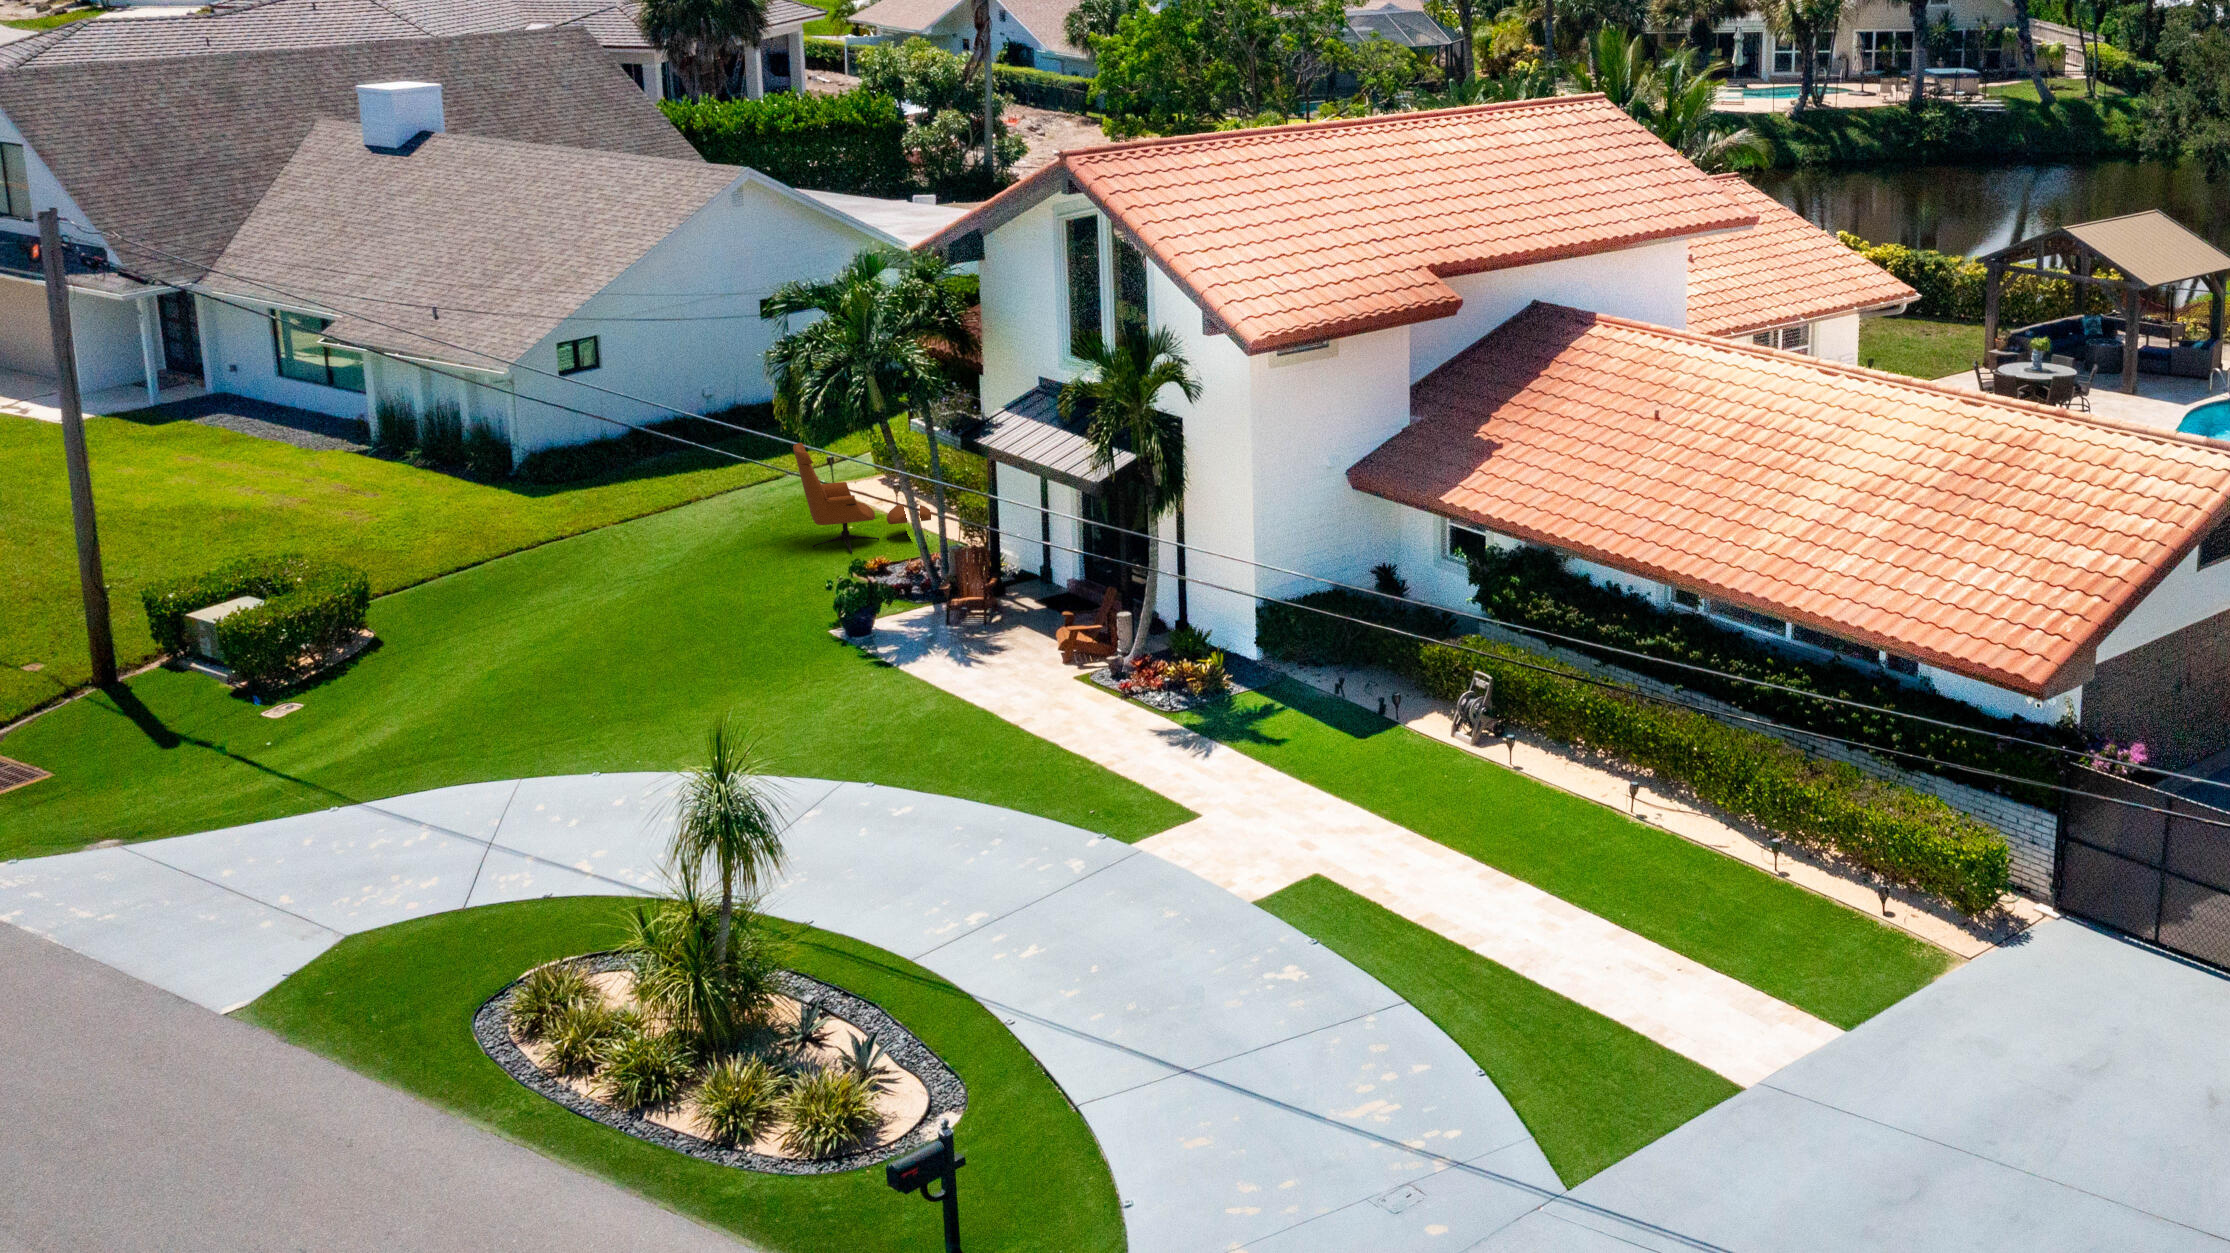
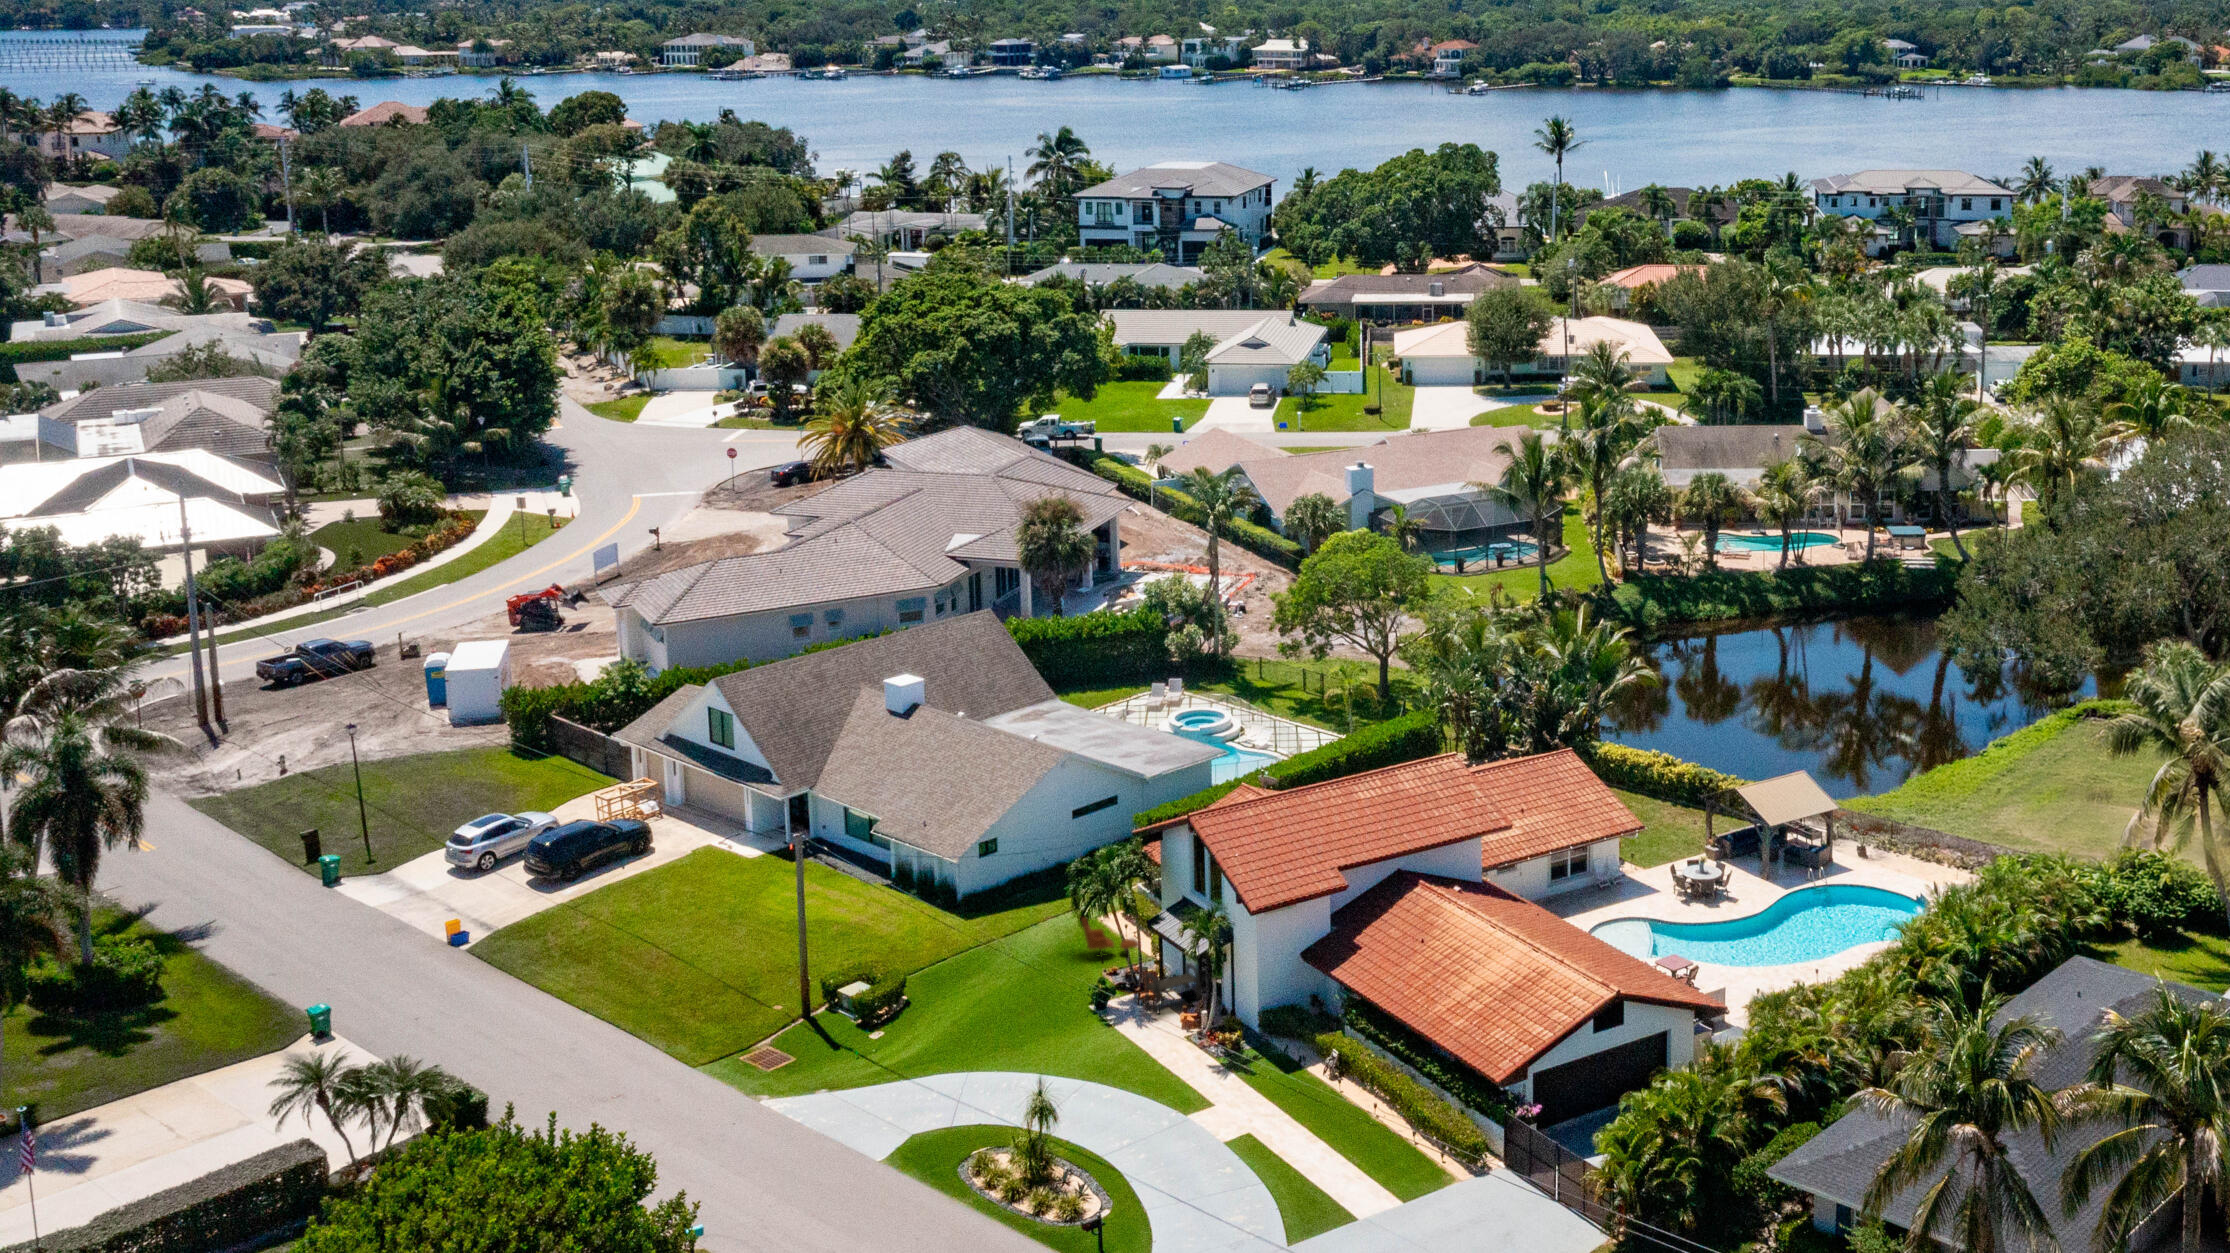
bench: none [961,525,1095,636] -> present [1145,963,1201,1013]

